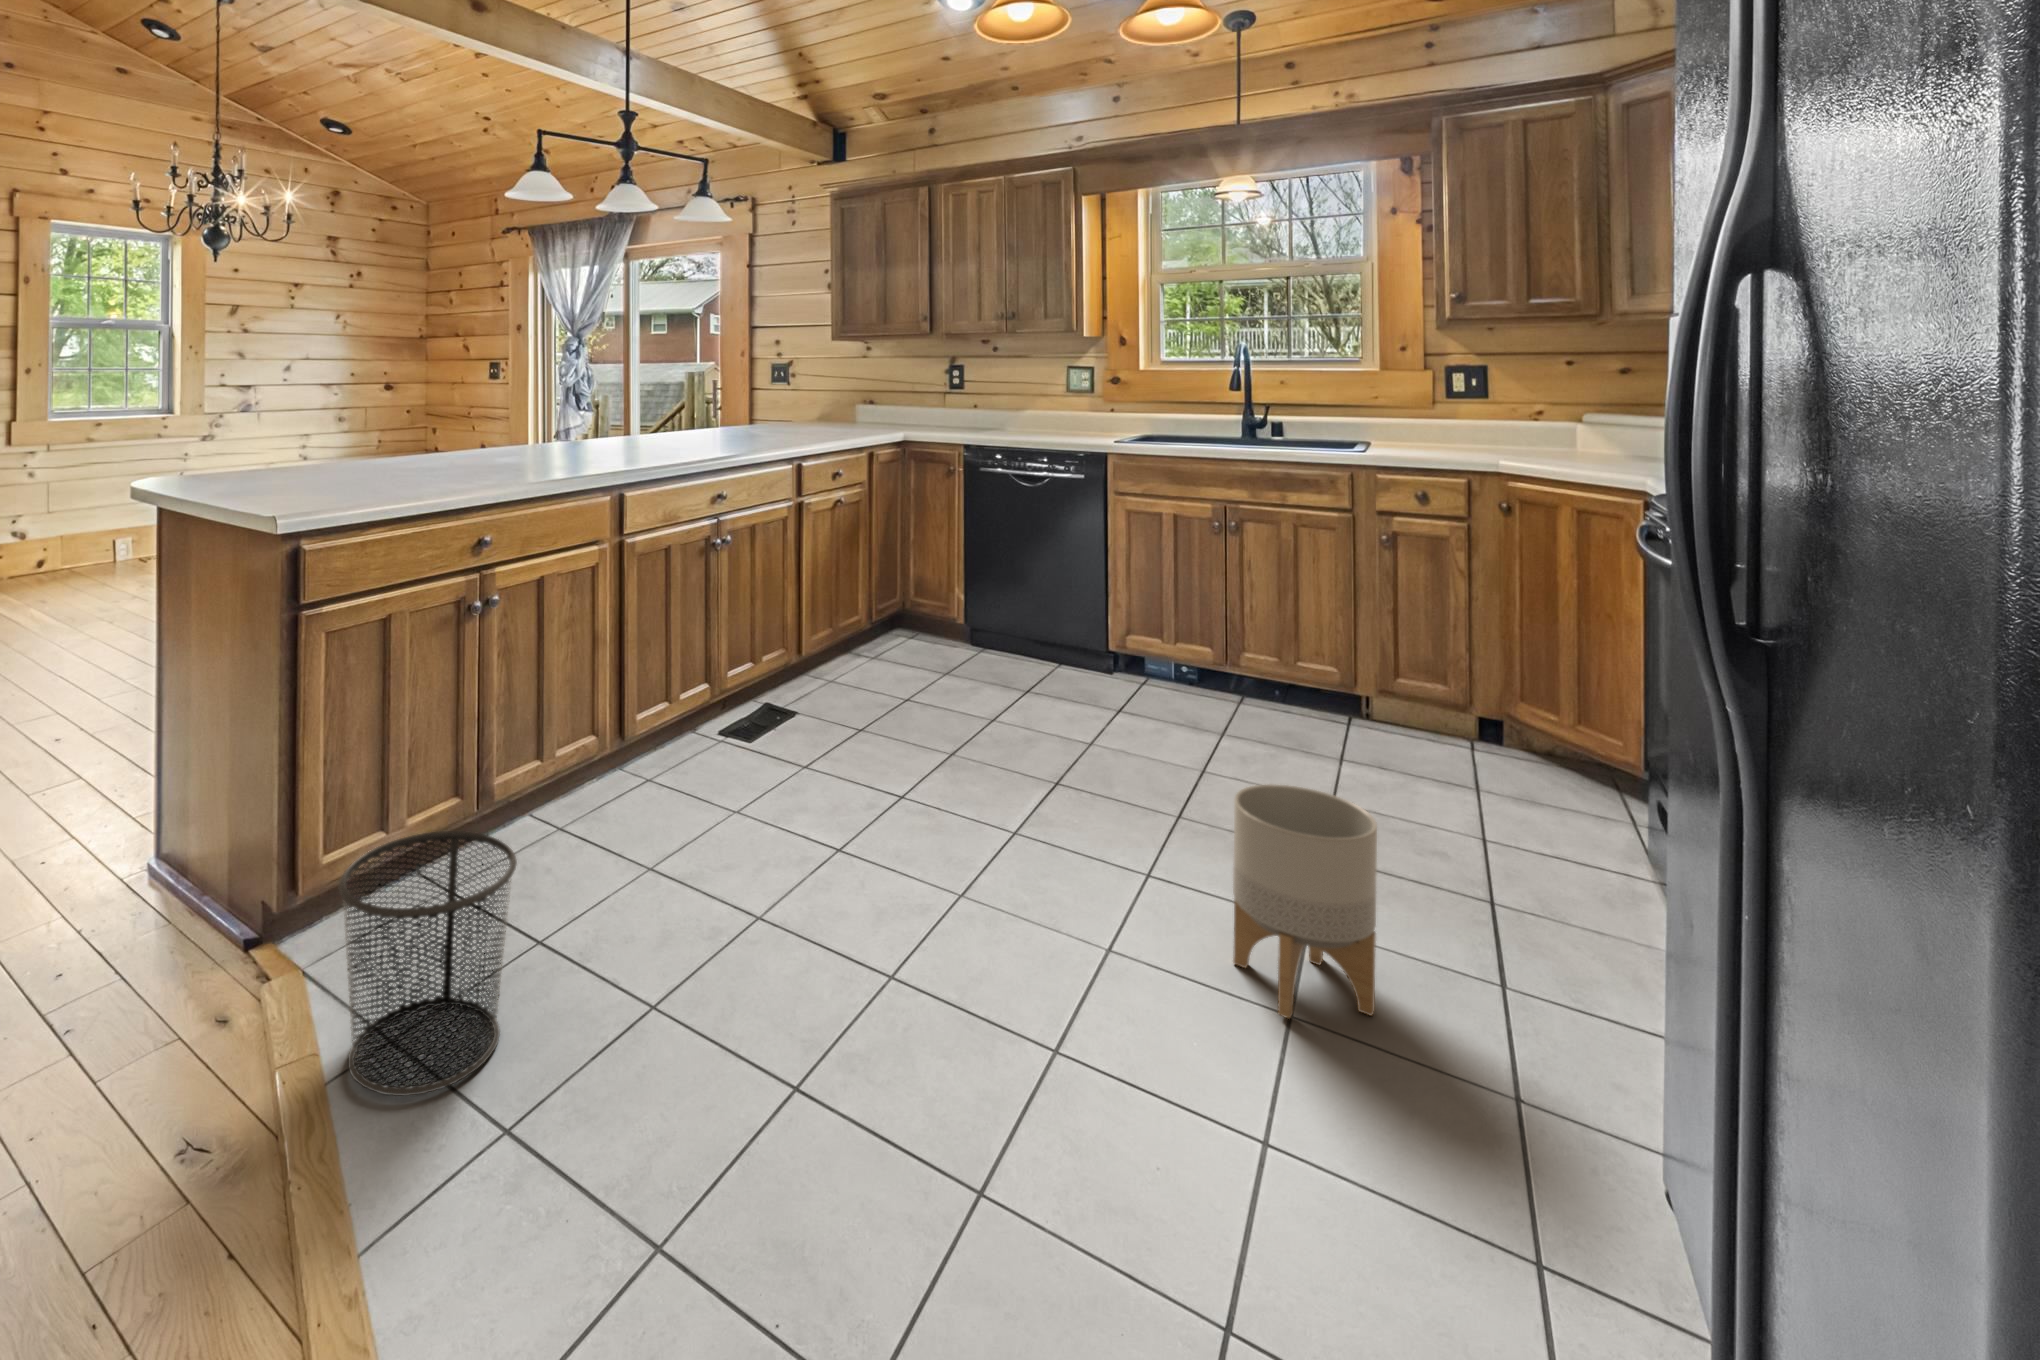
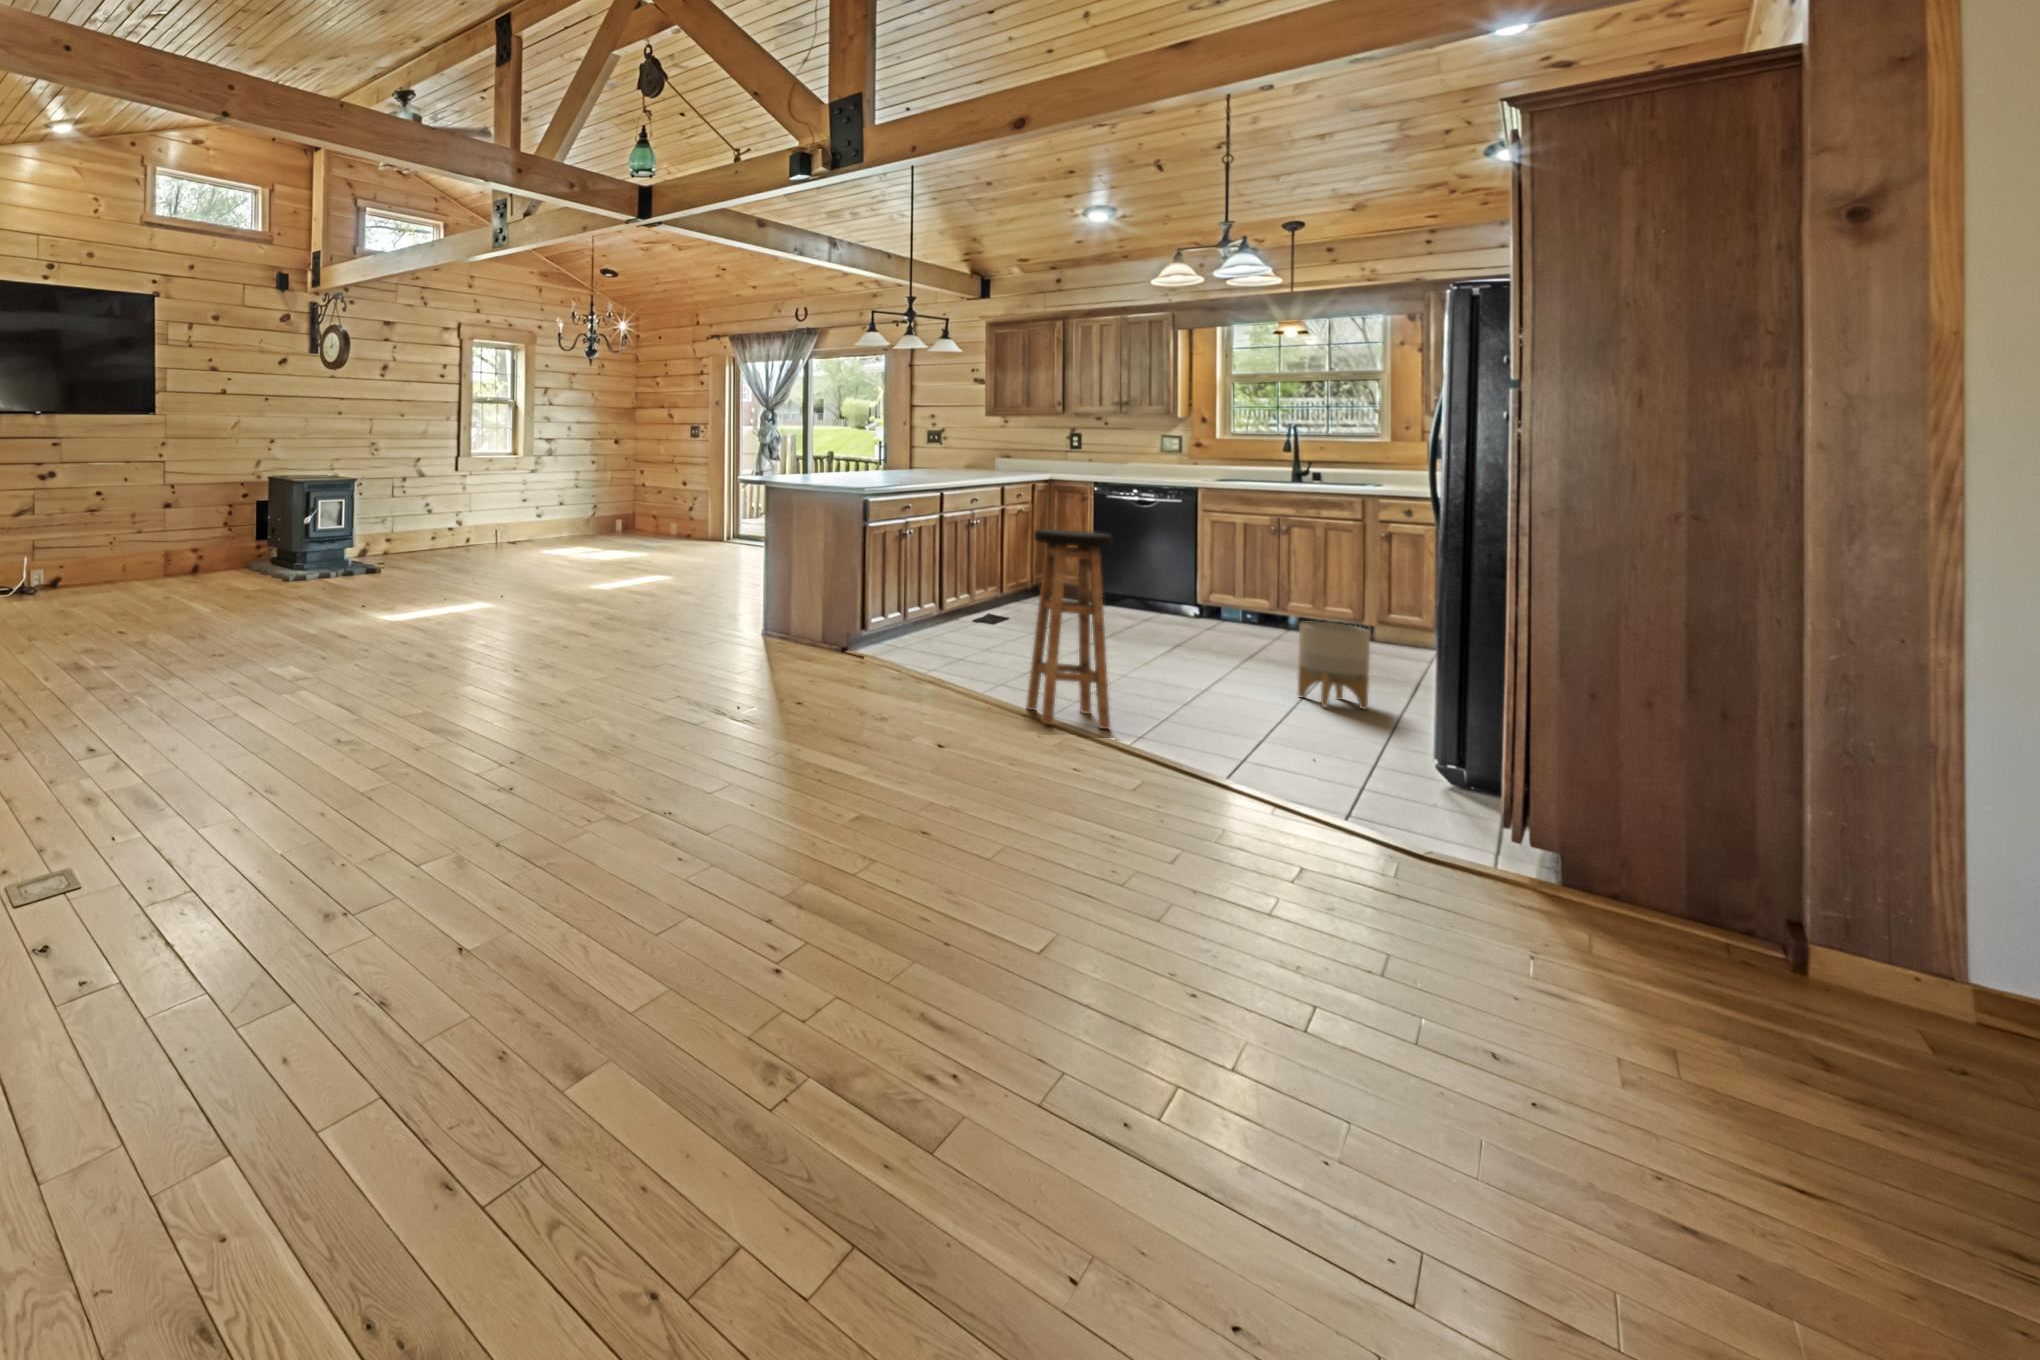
bar stool: none [523,636,743,1275] -> present [1026,529,1113,729]
trash can: present [339,831,517,1096] -> none [916,616,985,697]

